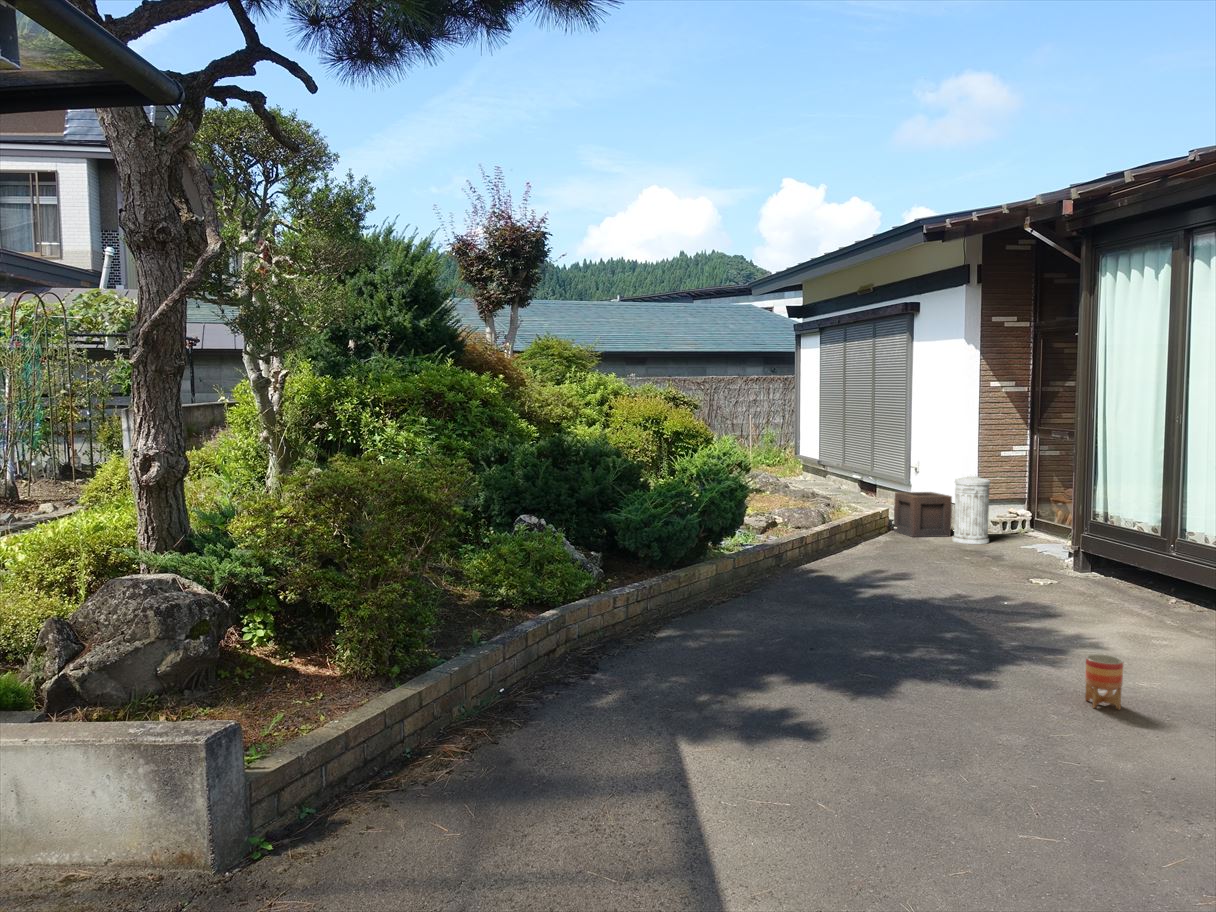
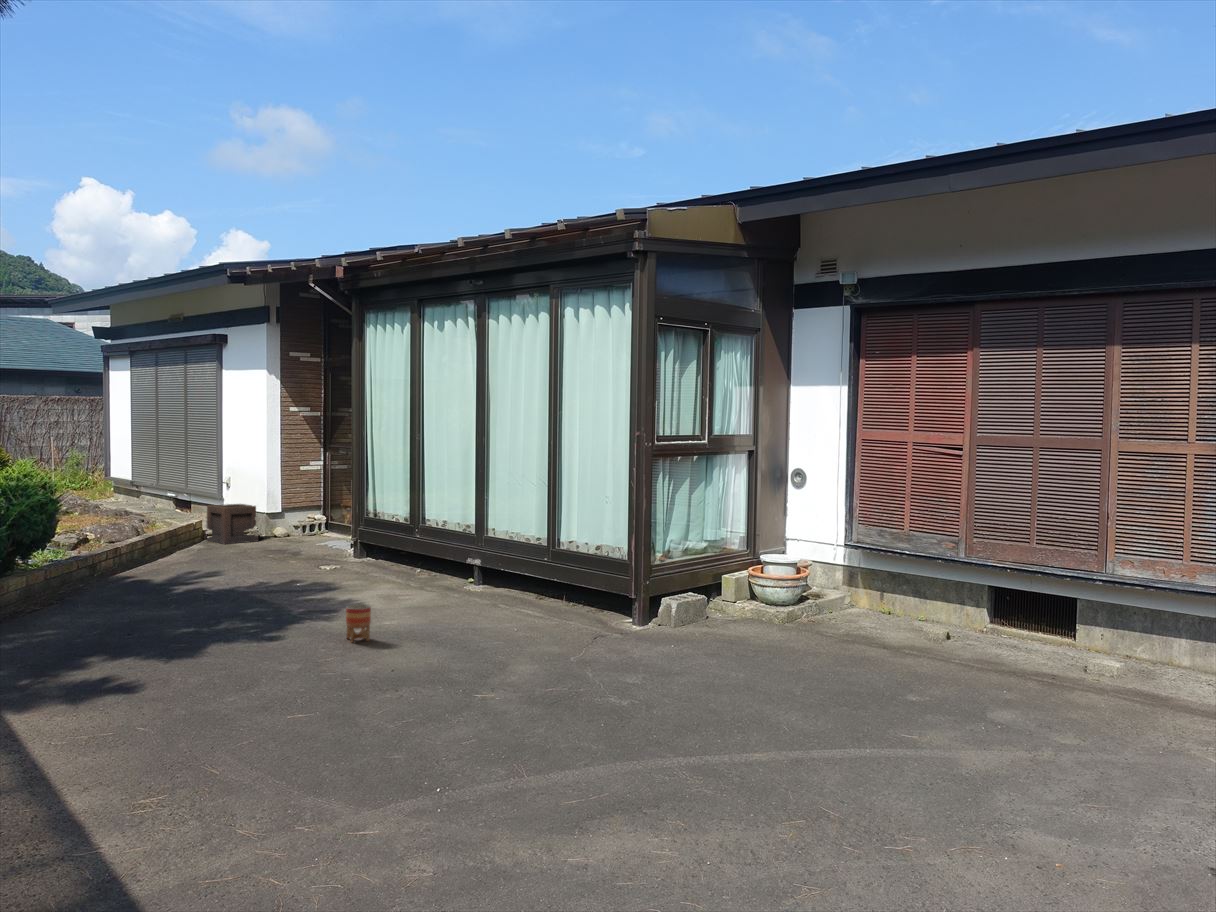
trash can: present [953,475,990,544] -> none [260,486,291,546]

